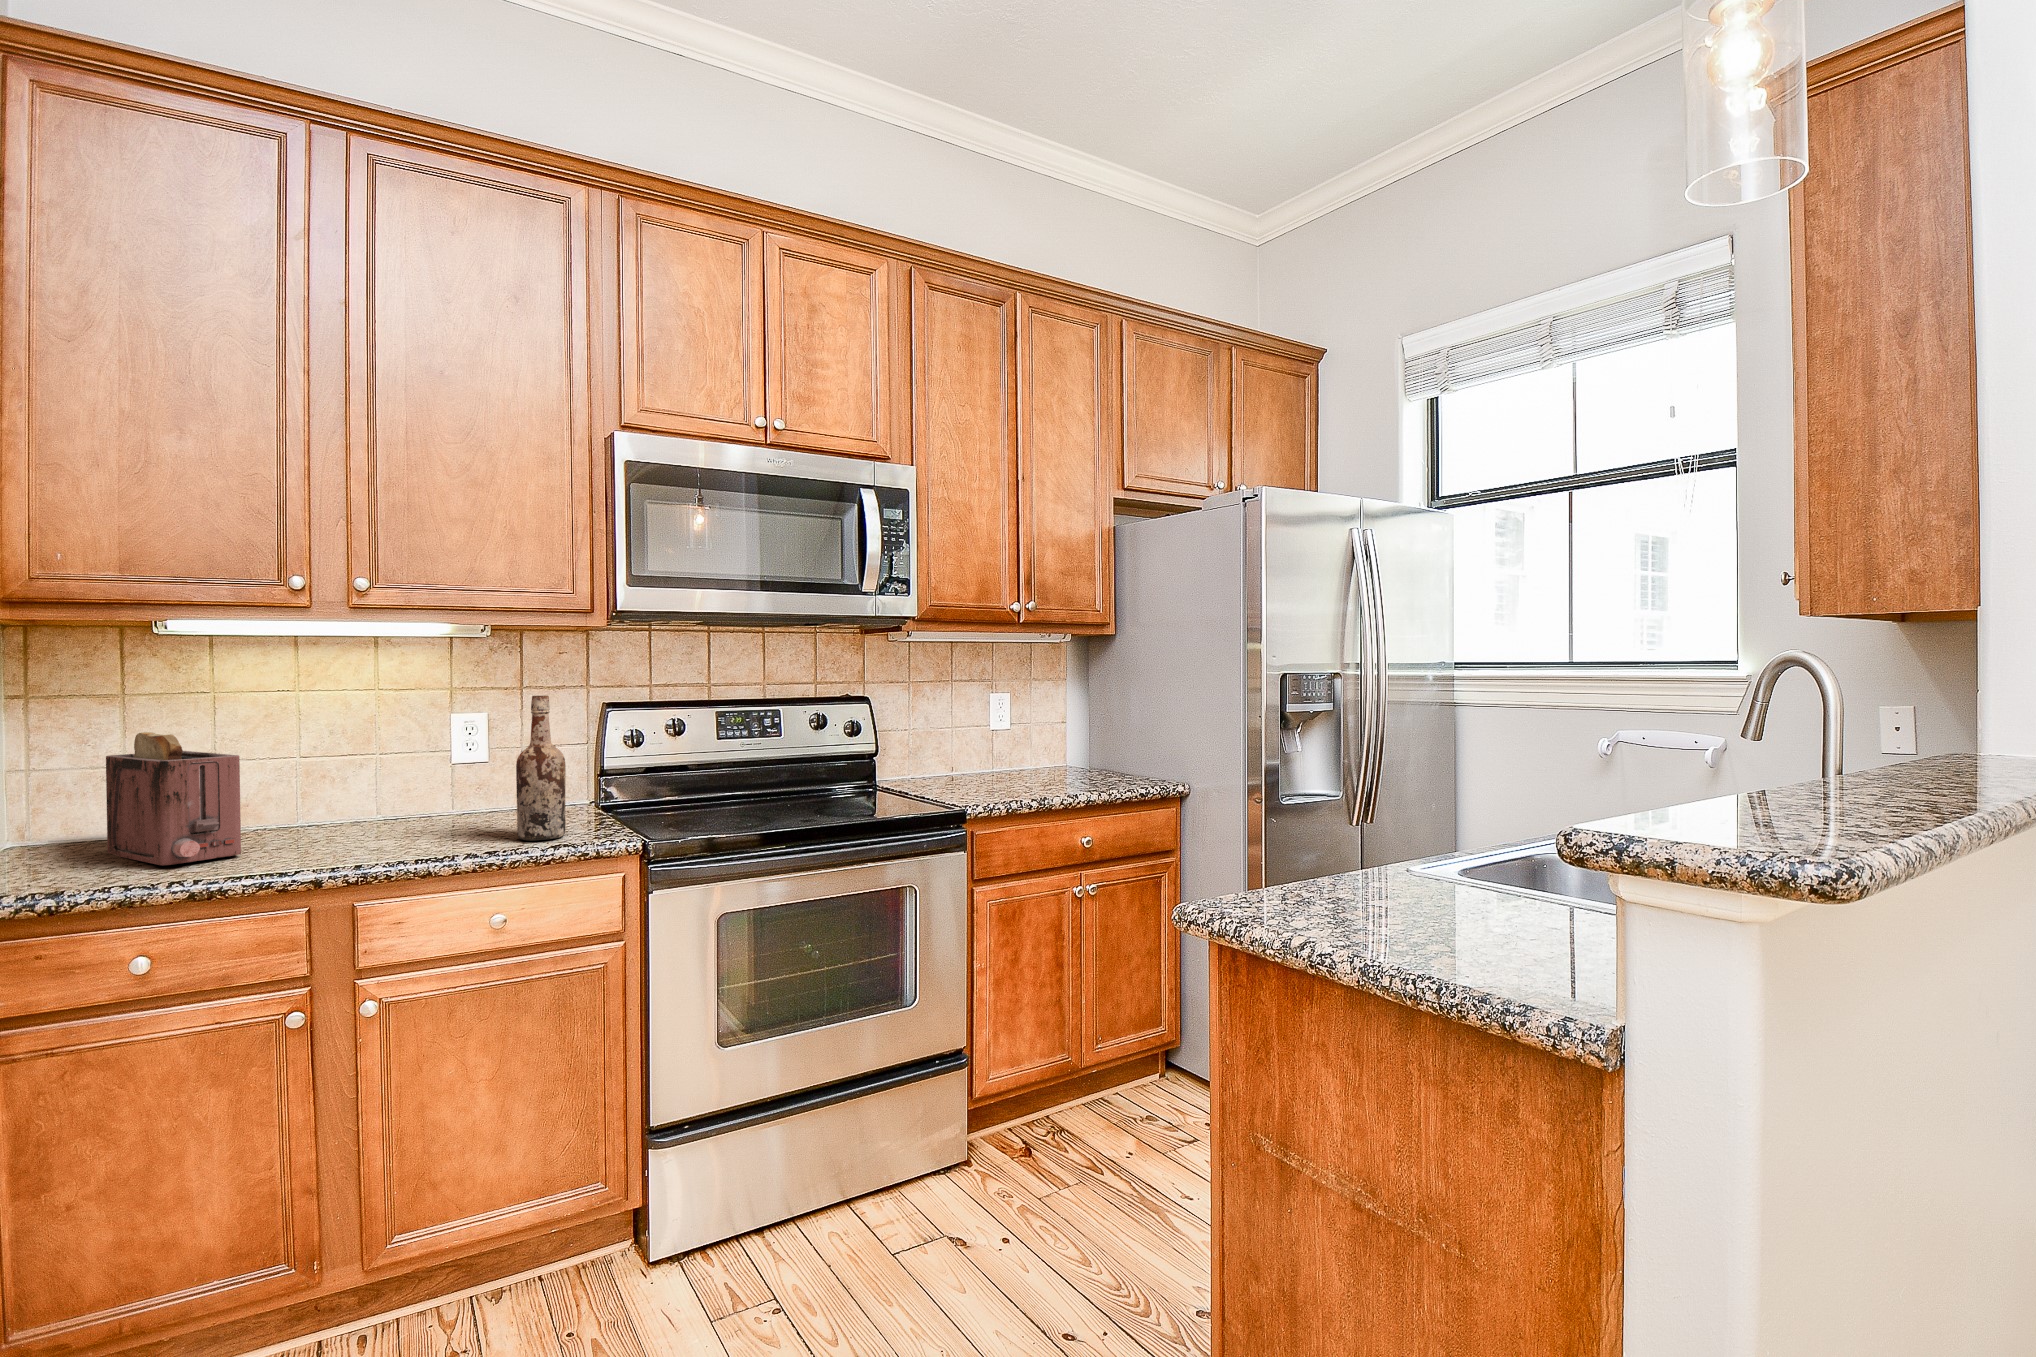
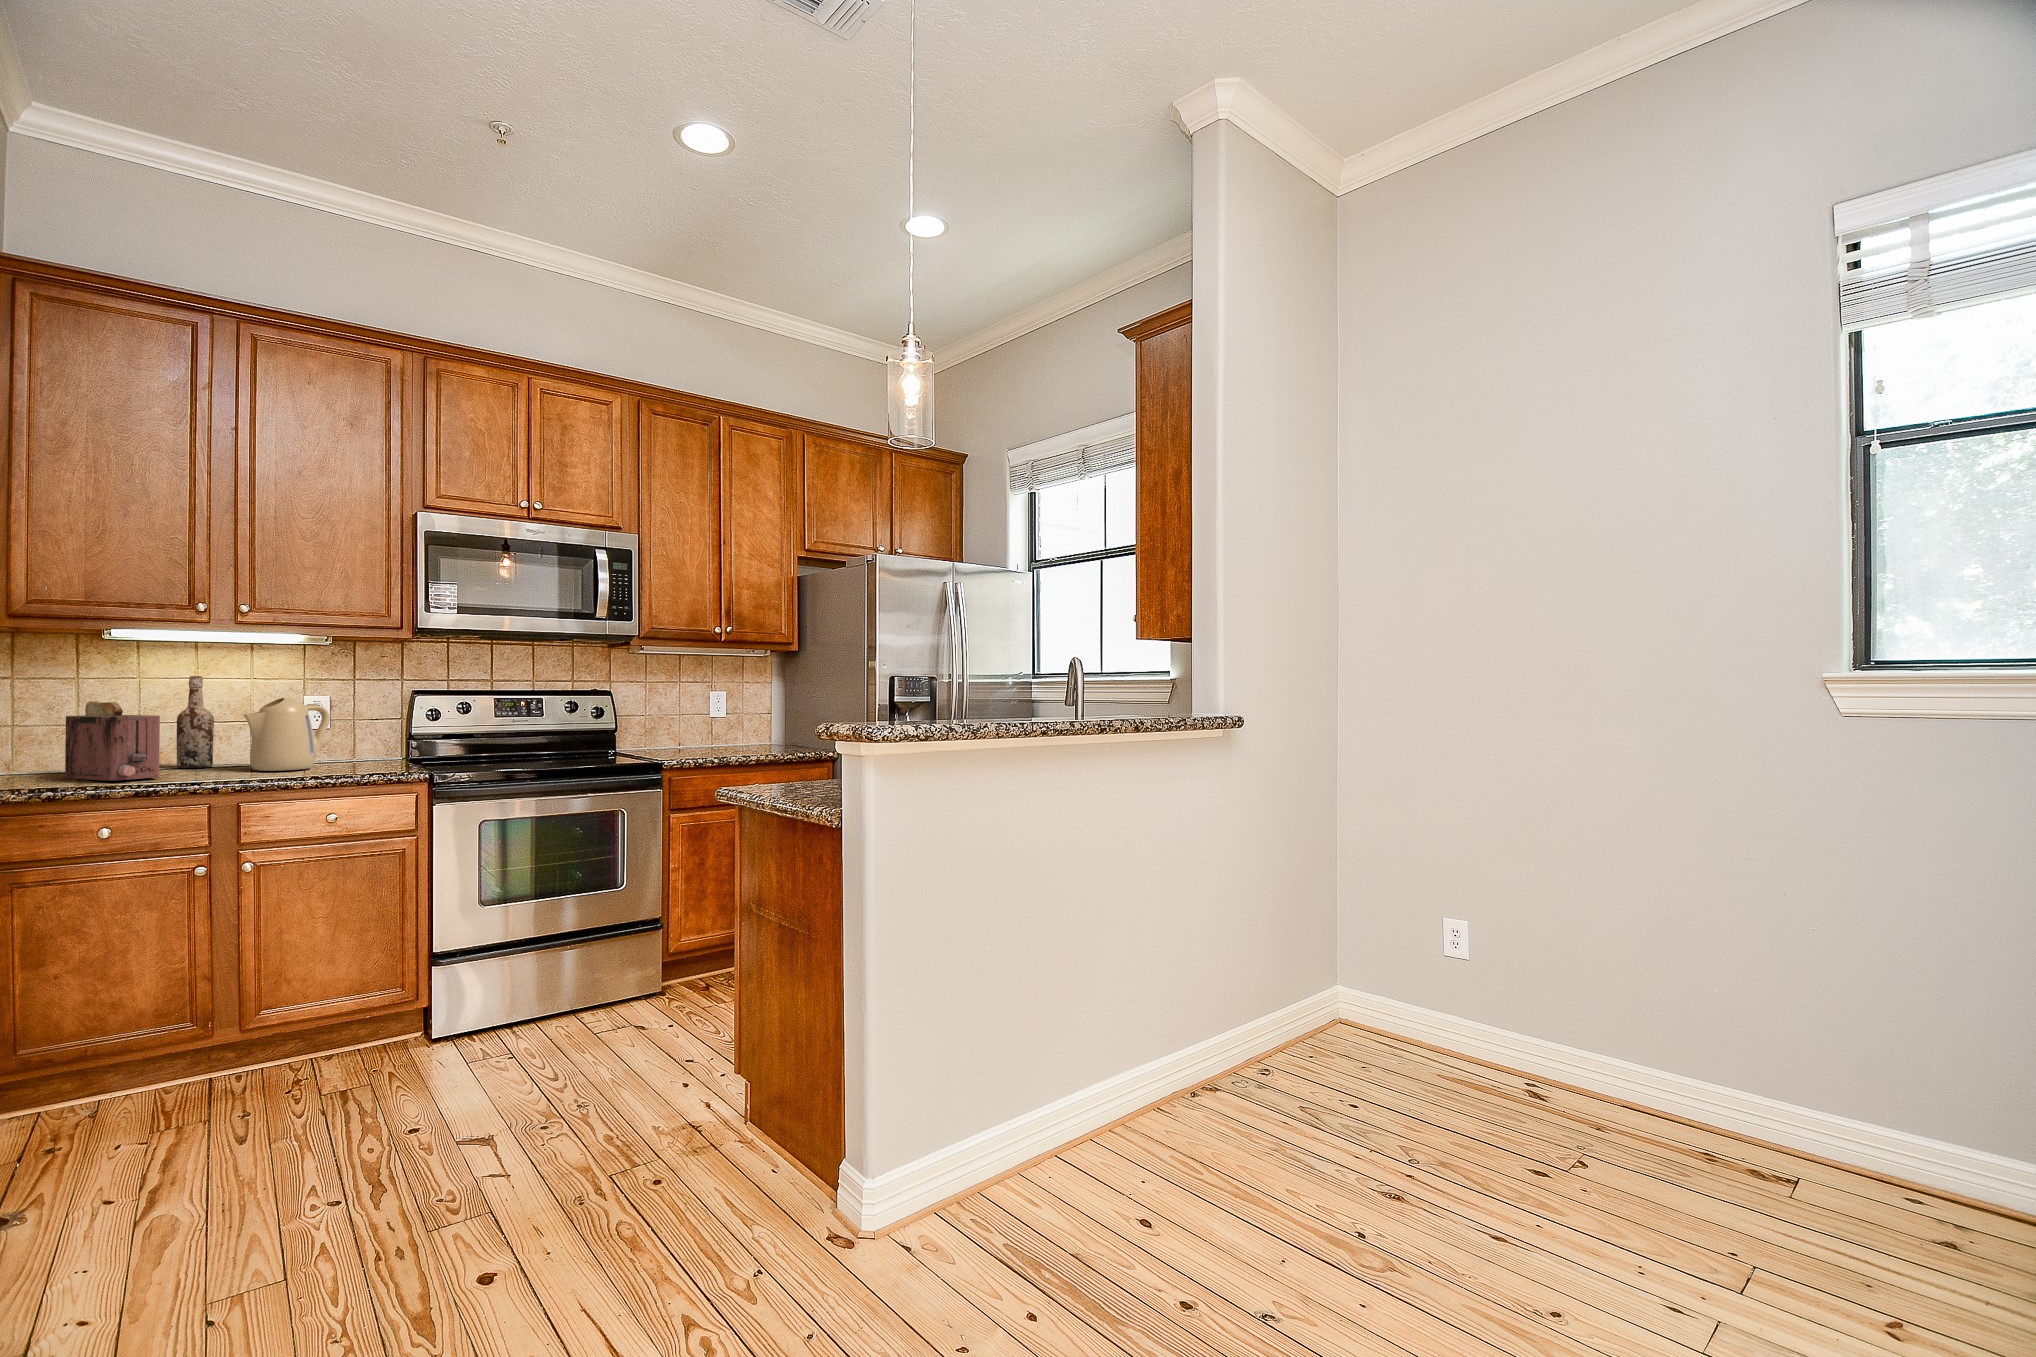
wine bottle: present [516,696,566,840] -> present [177,676,214,768]
kettle: none [368,720,493,834] -> present [243,698,330,771]

